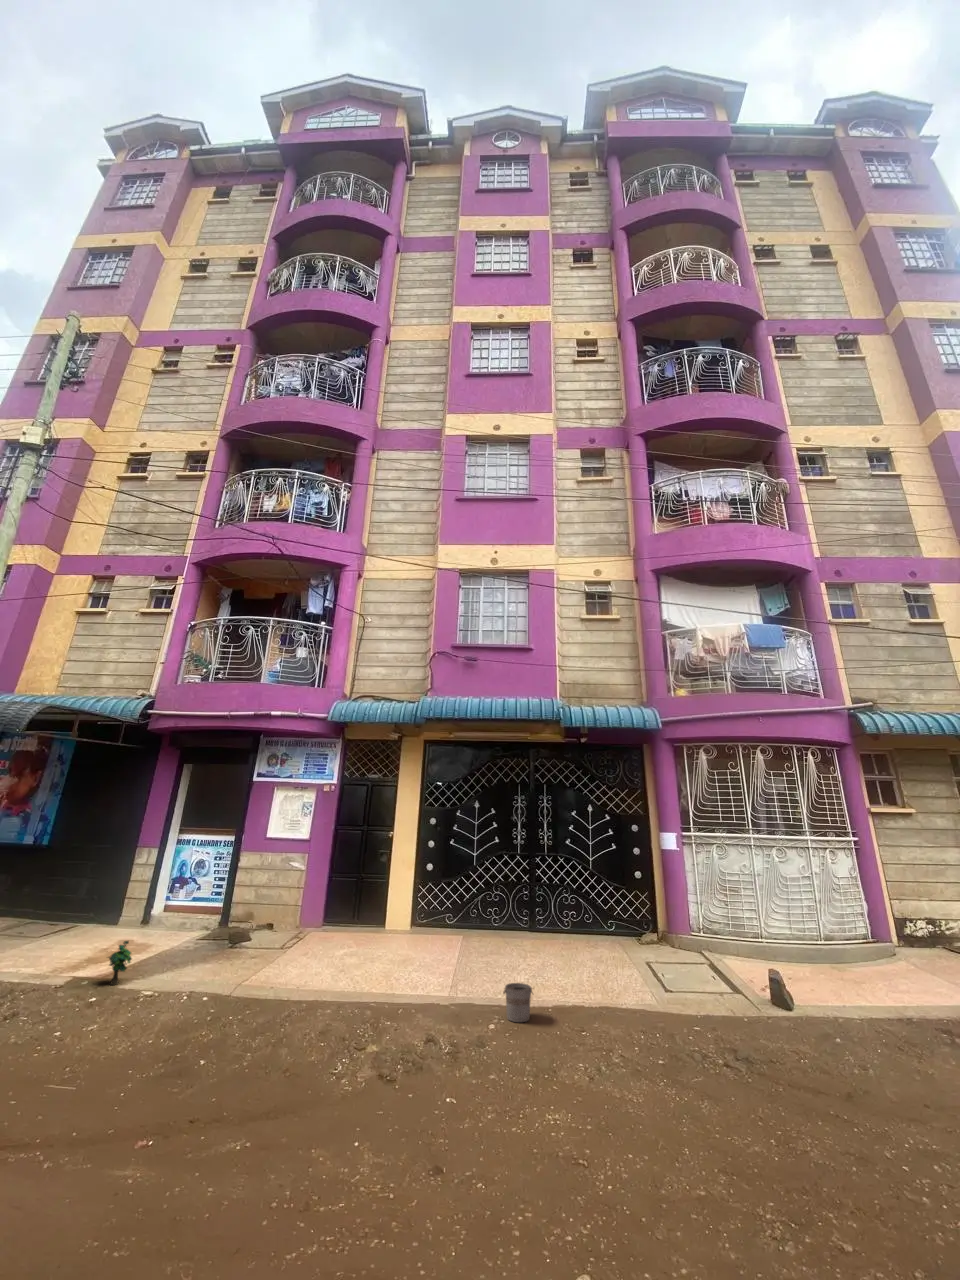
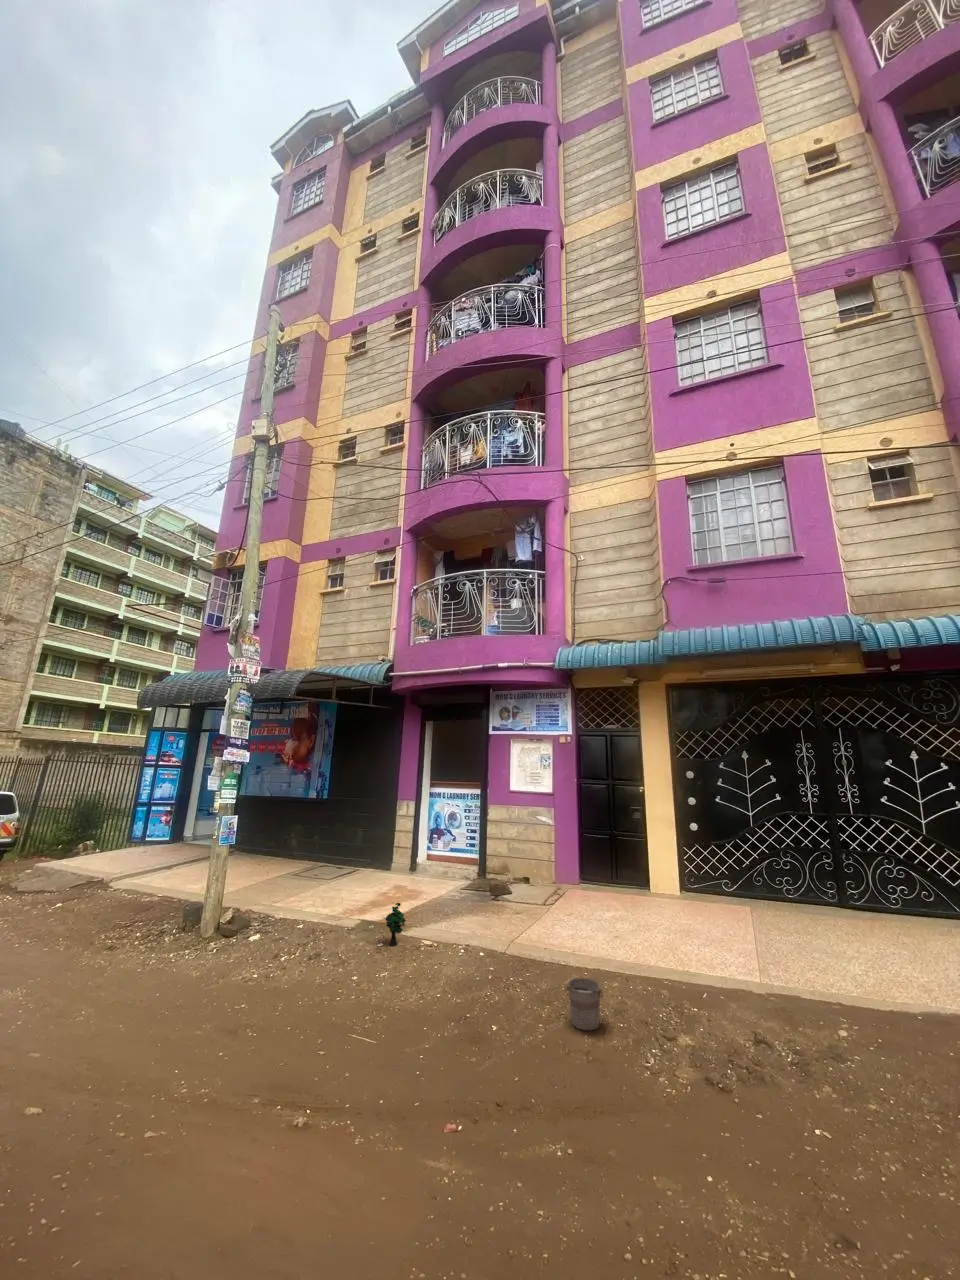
bucket: present [503,983,532,1022] -> present [566,978,603,1030]

